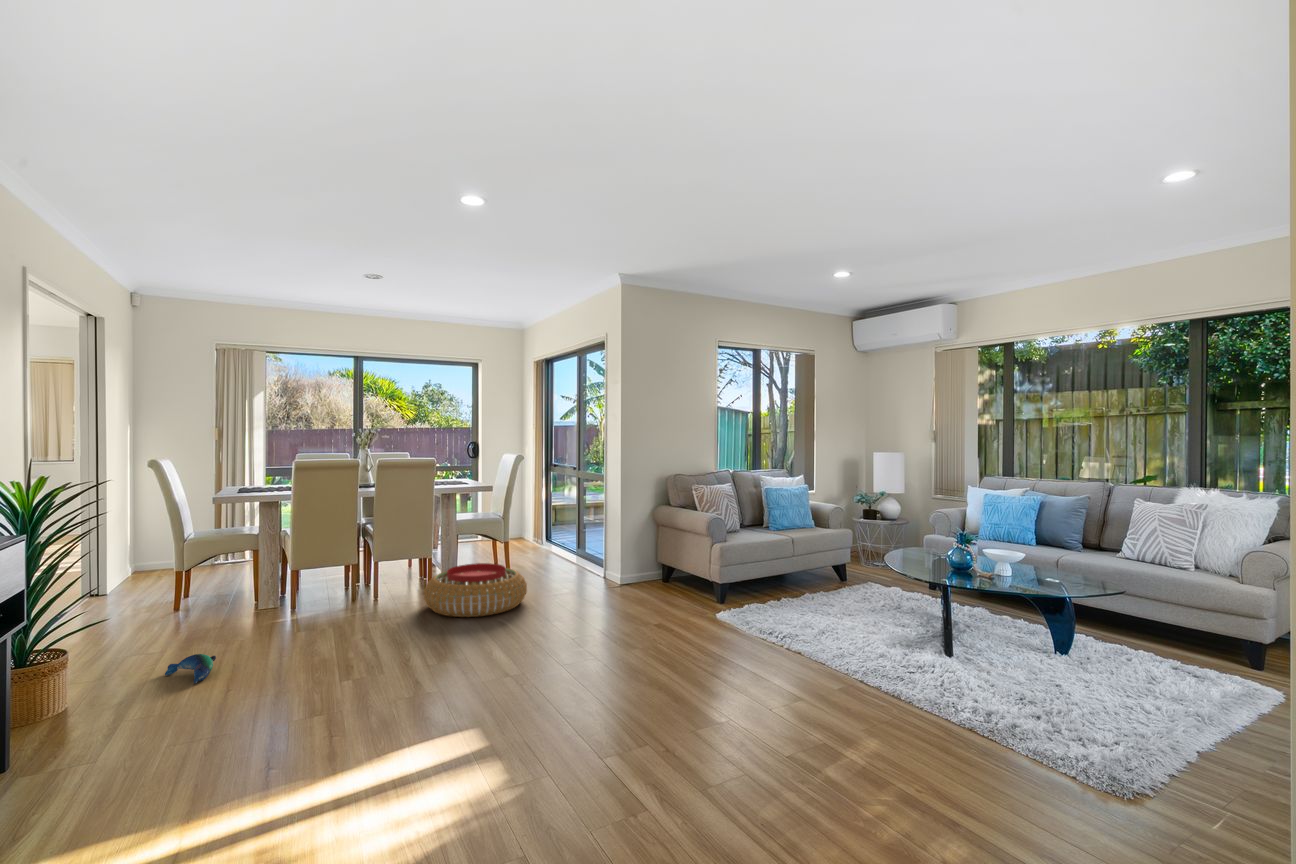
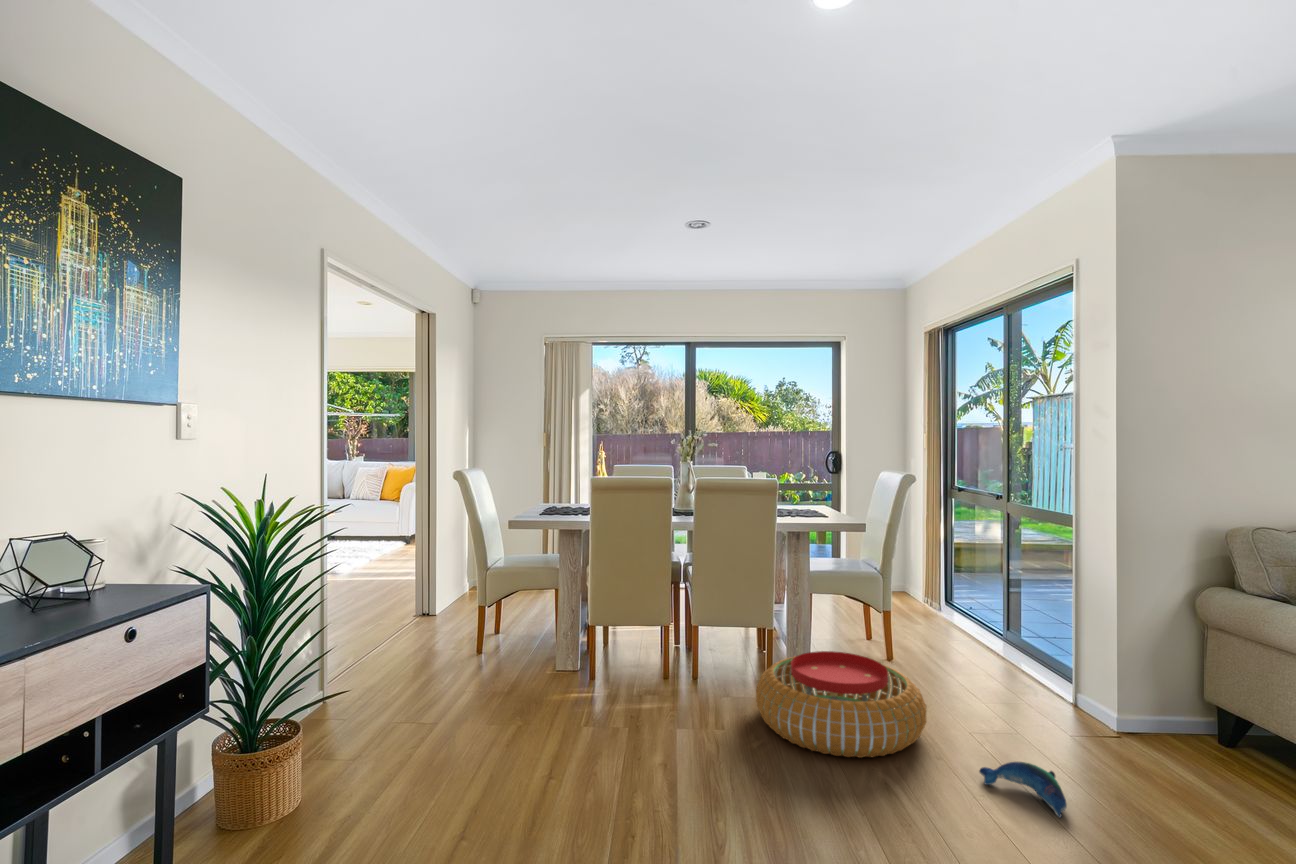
plush toy: present [165,654,216,684] -> present [979,762,1067,818]

